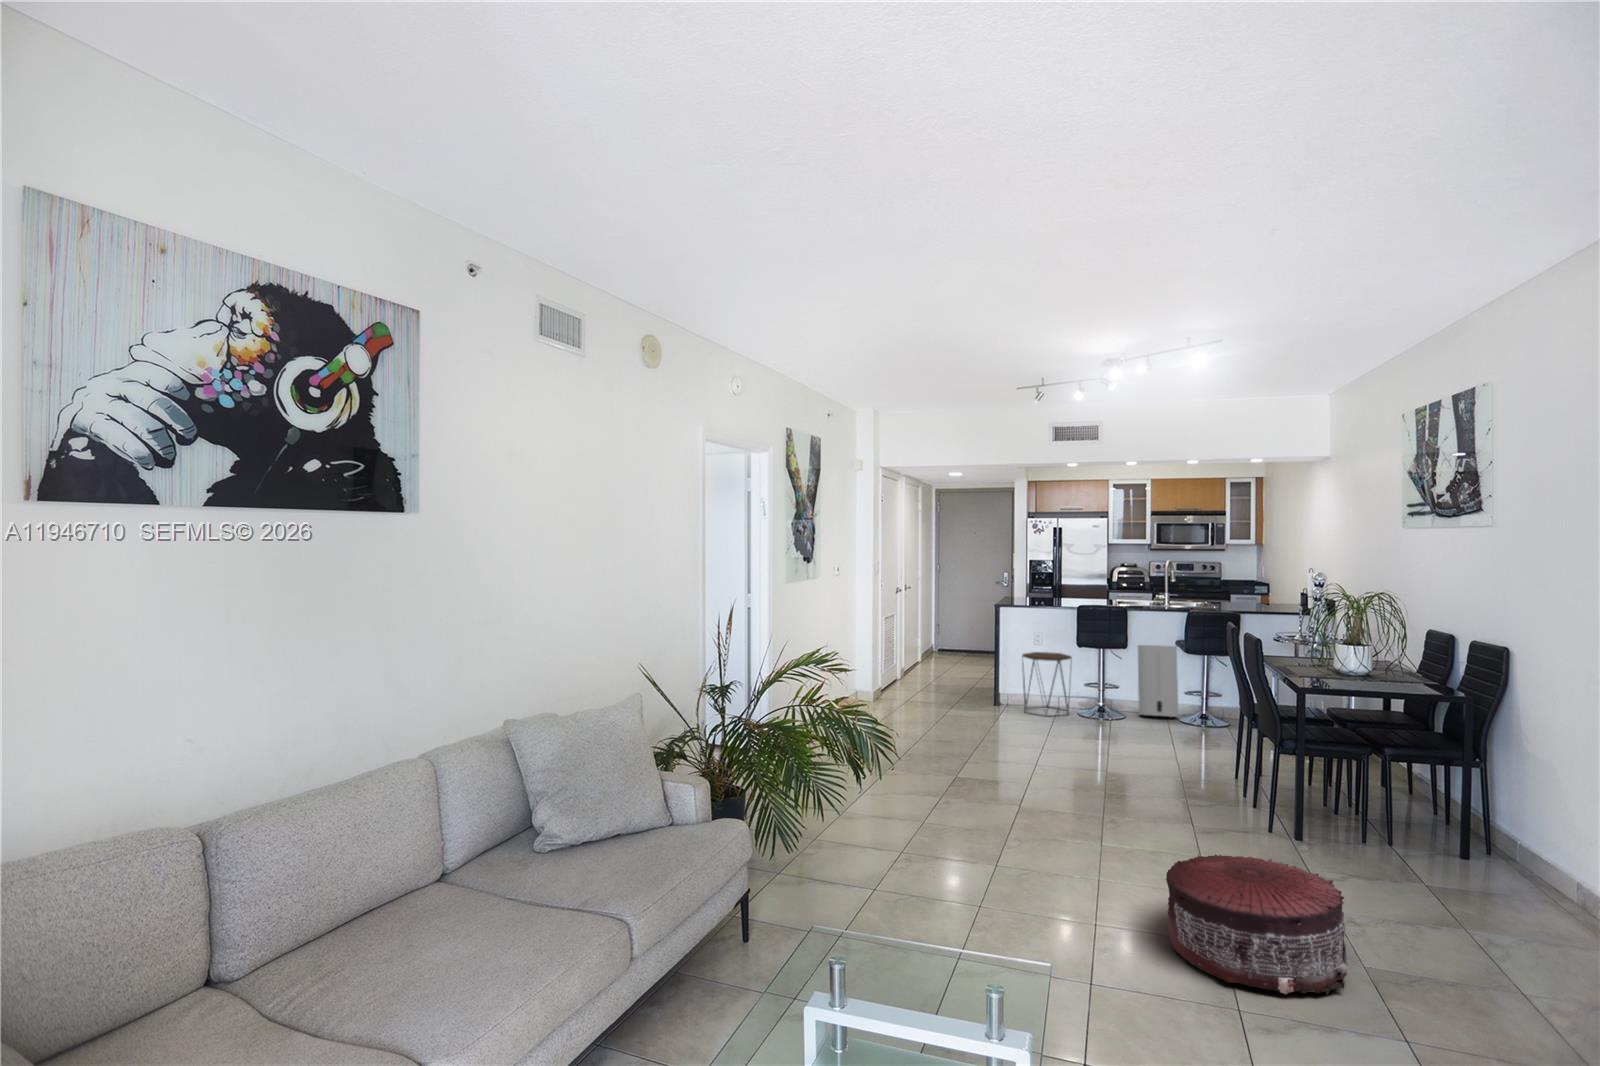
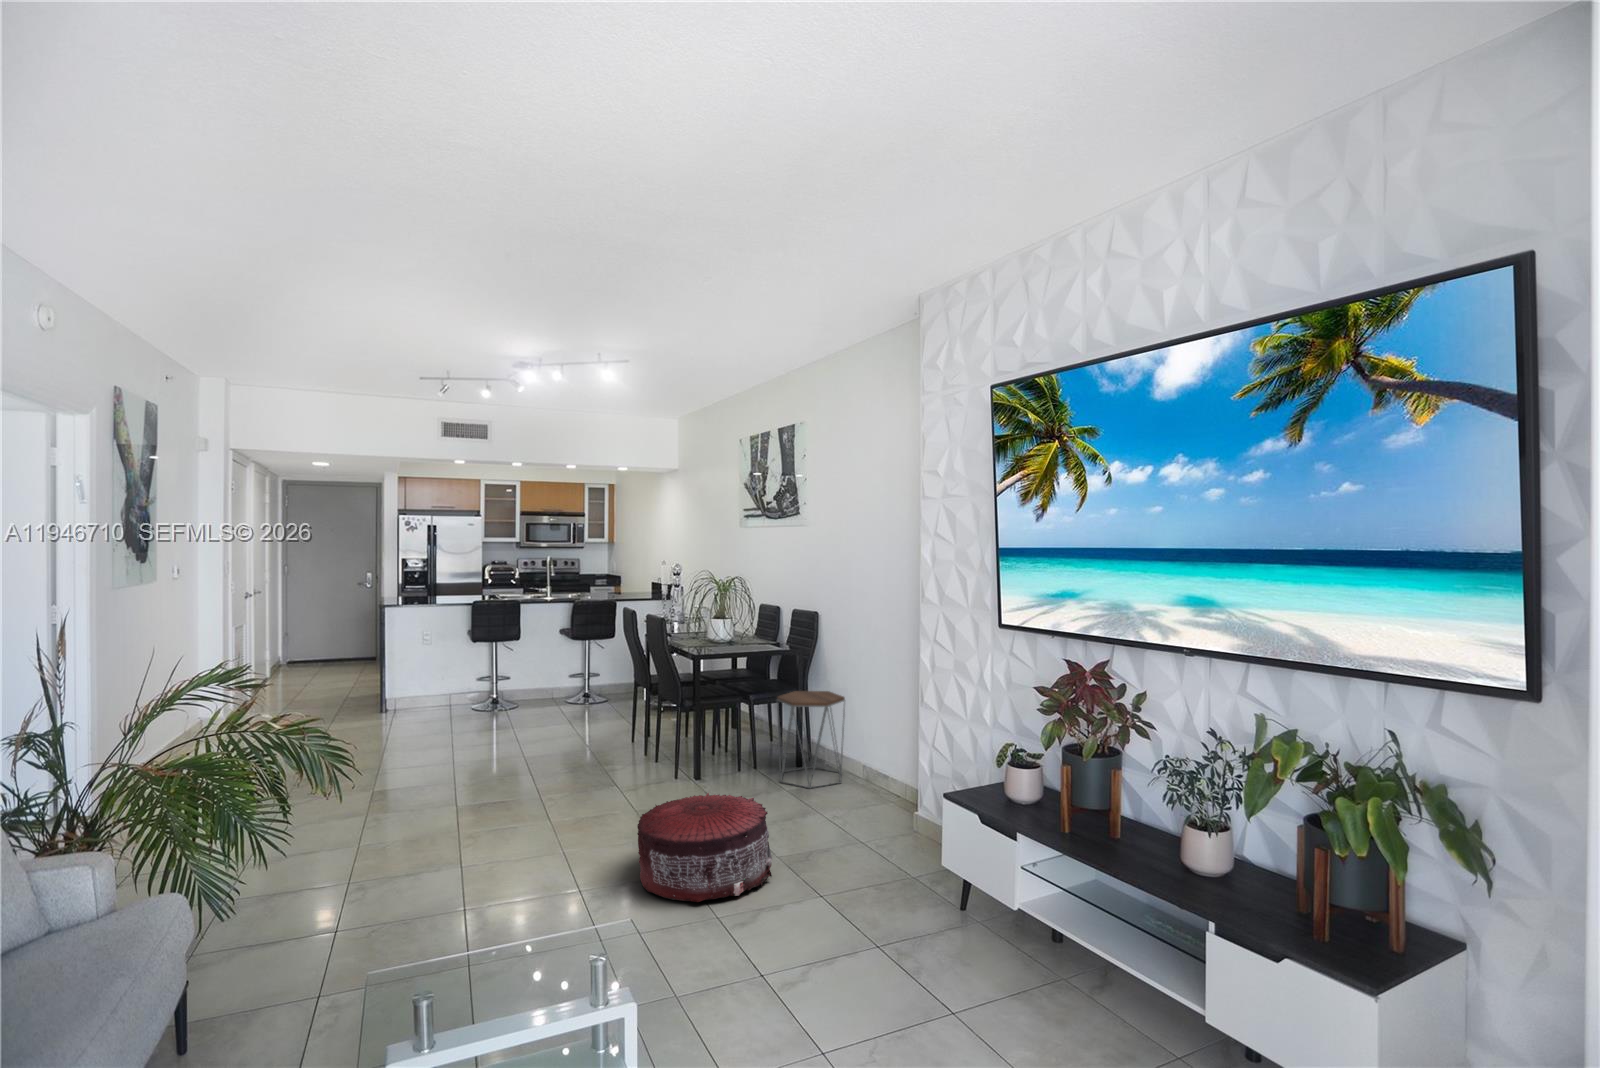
air purifier: present [1138,645,1179,717] -> none [528,633,565,700]
side table: present [1022,652,1072,716] -> present [777,691,845,788]

